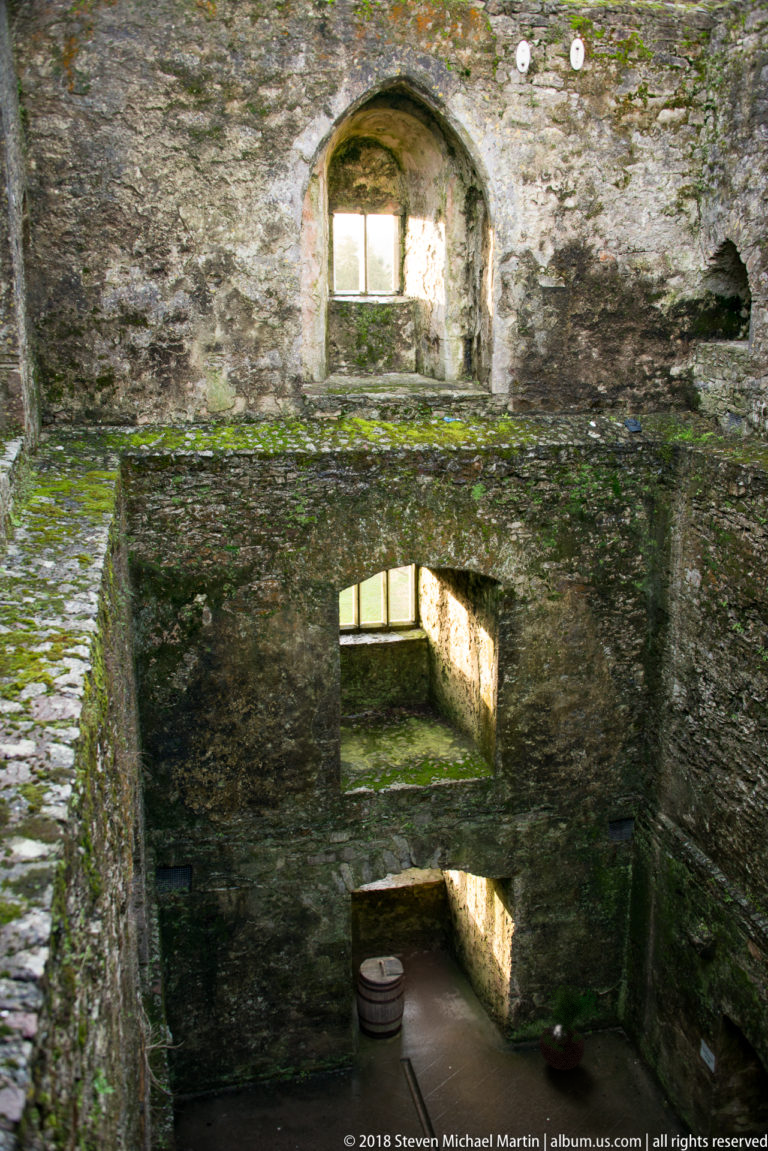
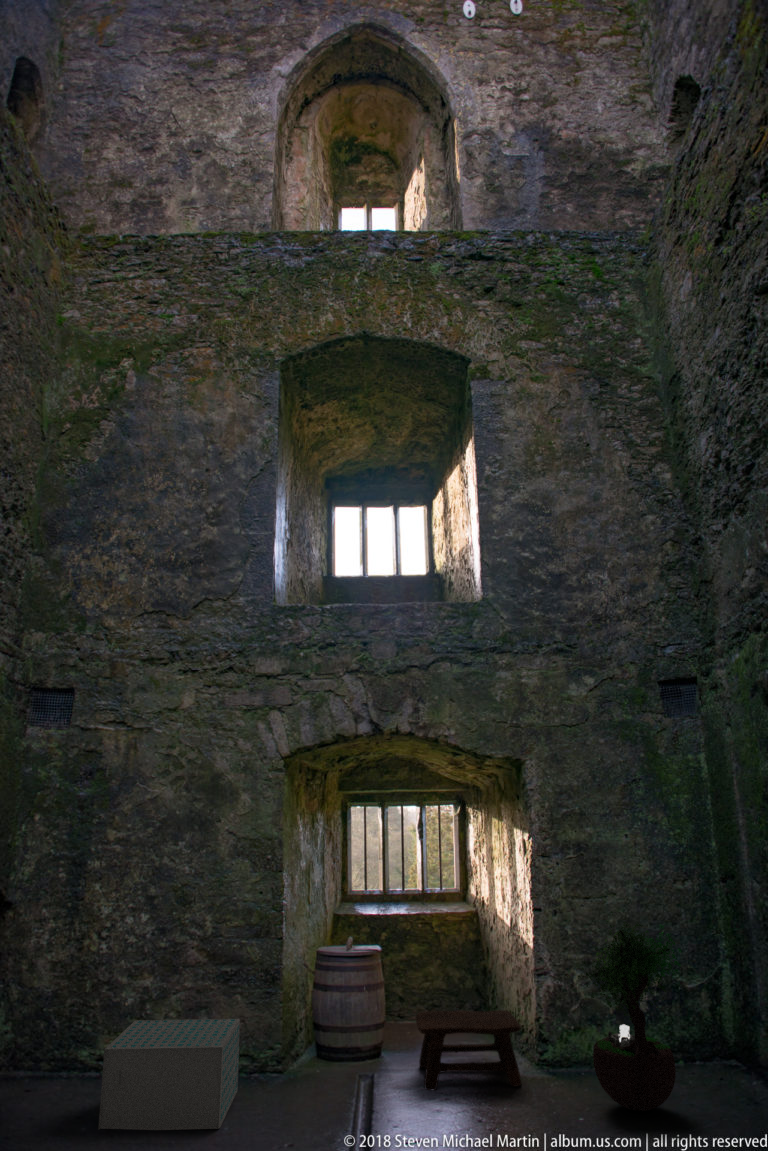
stool: none [428,995,495,1059] -> present [415,1010,521,1090]
storage box: none [271,1048,345,1134] -> present [98,1019,240,1130]

